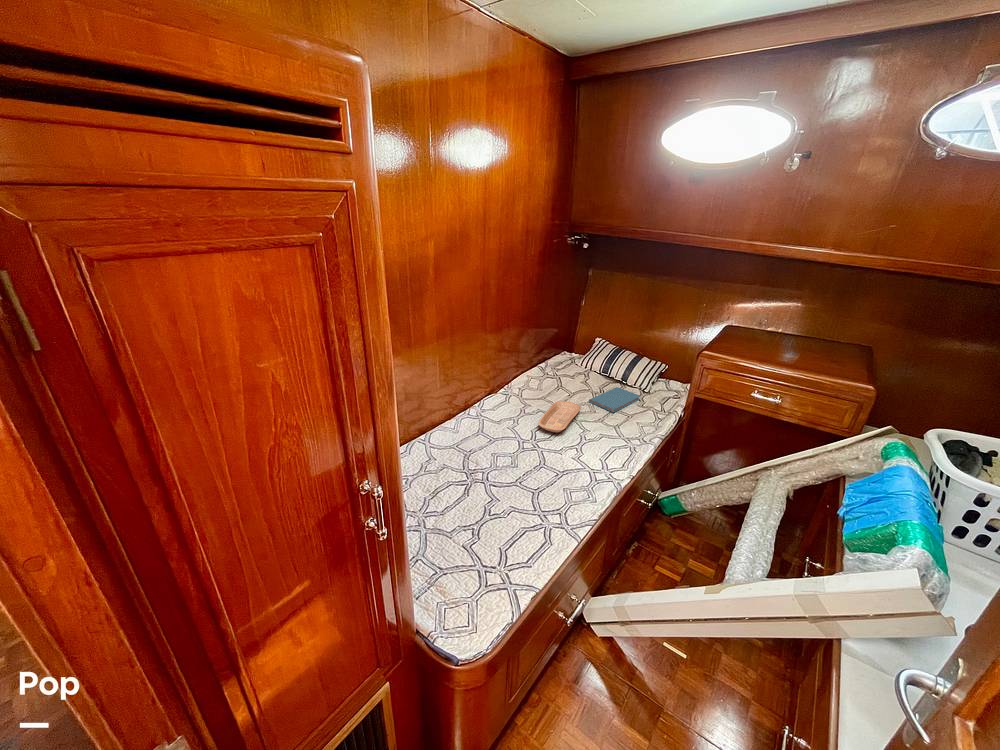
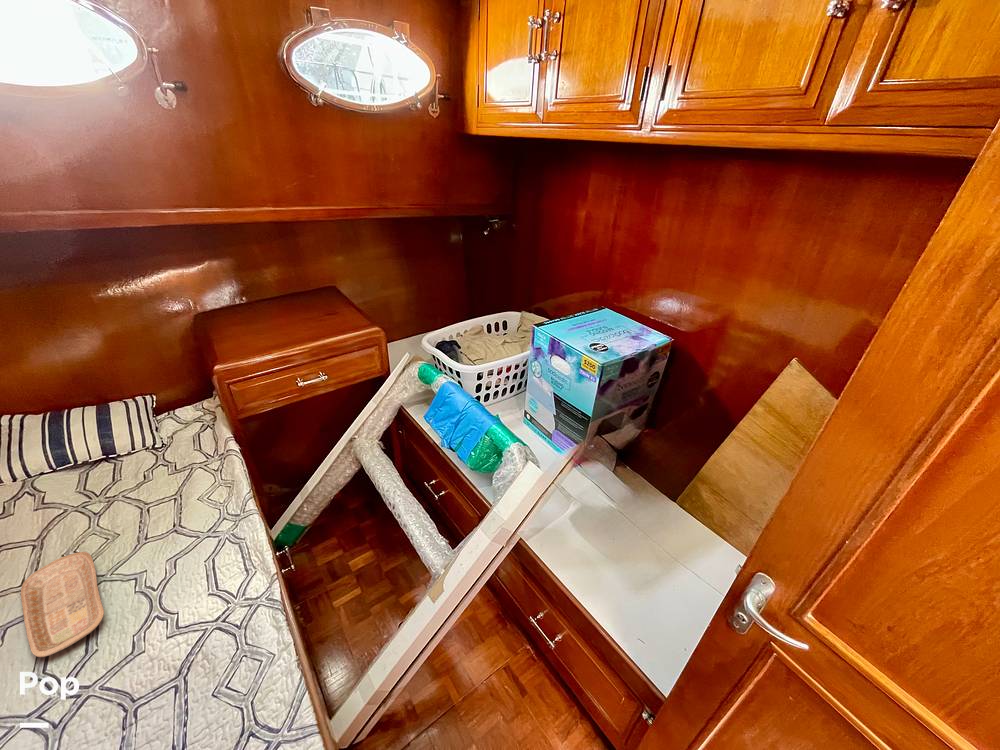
book: present [589,387,640,412] -> none [85,459,163,529]

